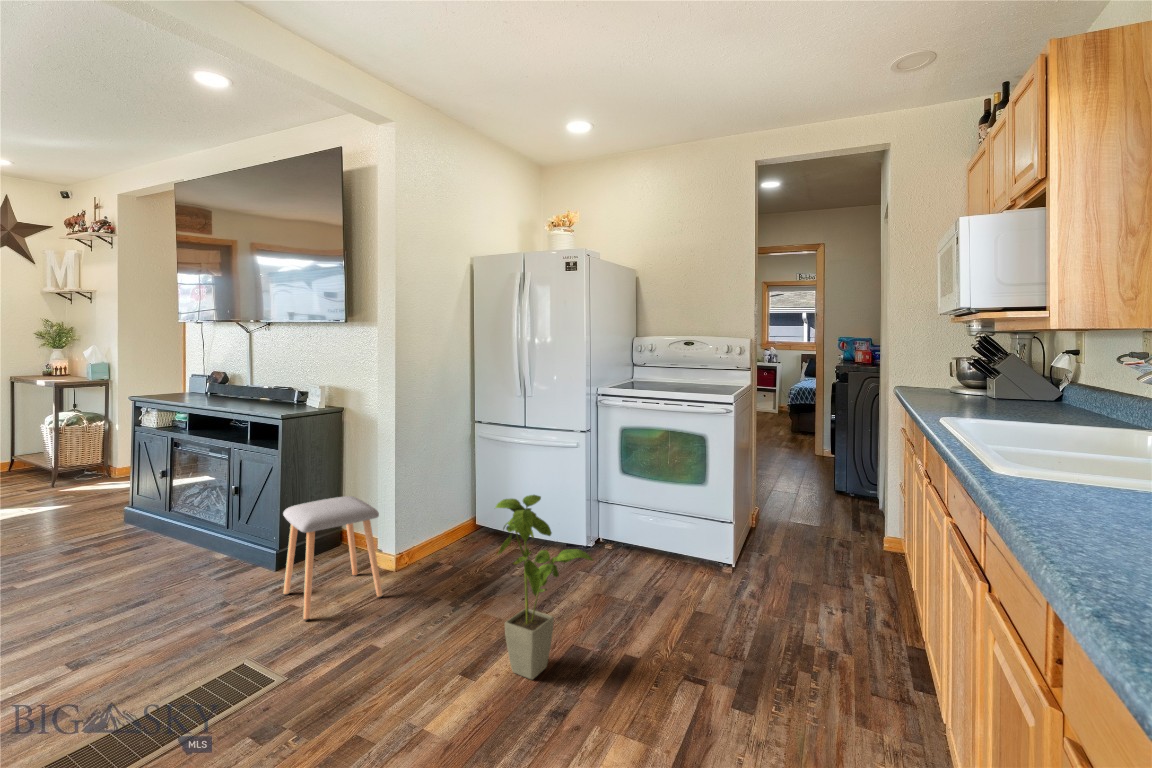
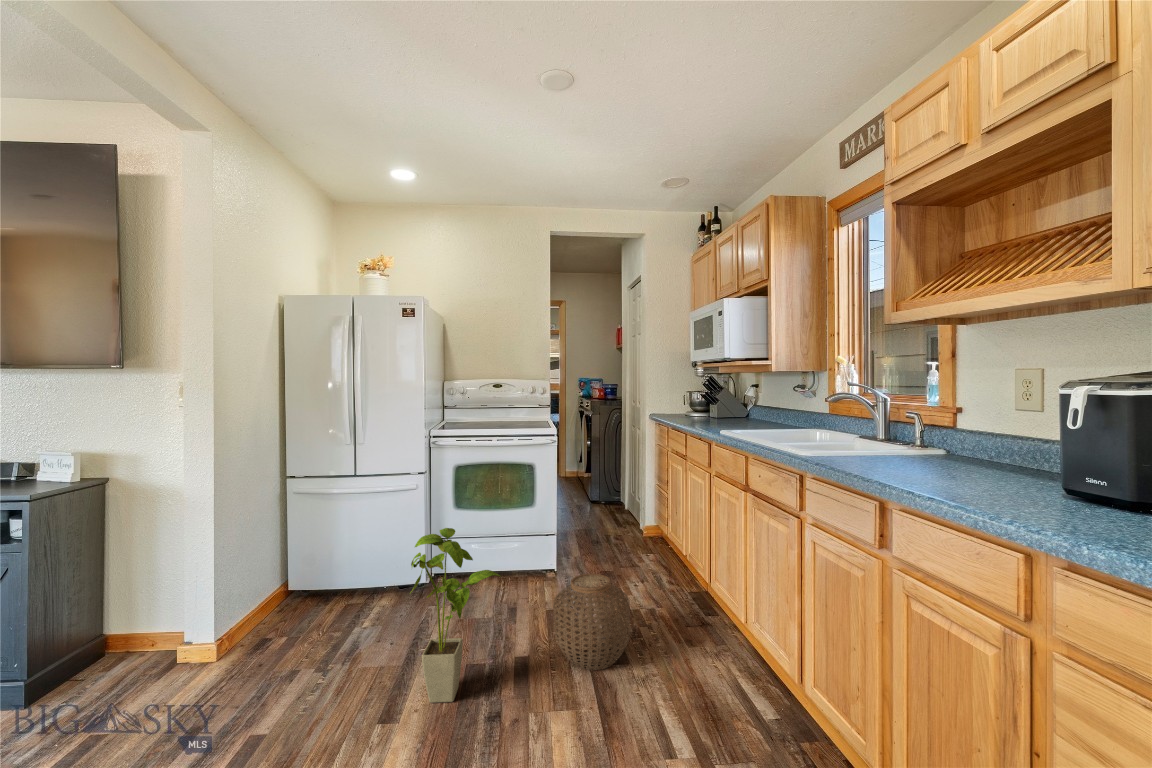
stool: present [283,496,382,621] -> none [67,581,224,743]
woven basket: none [661,583,762,708] -> present [553,574,630,670]

